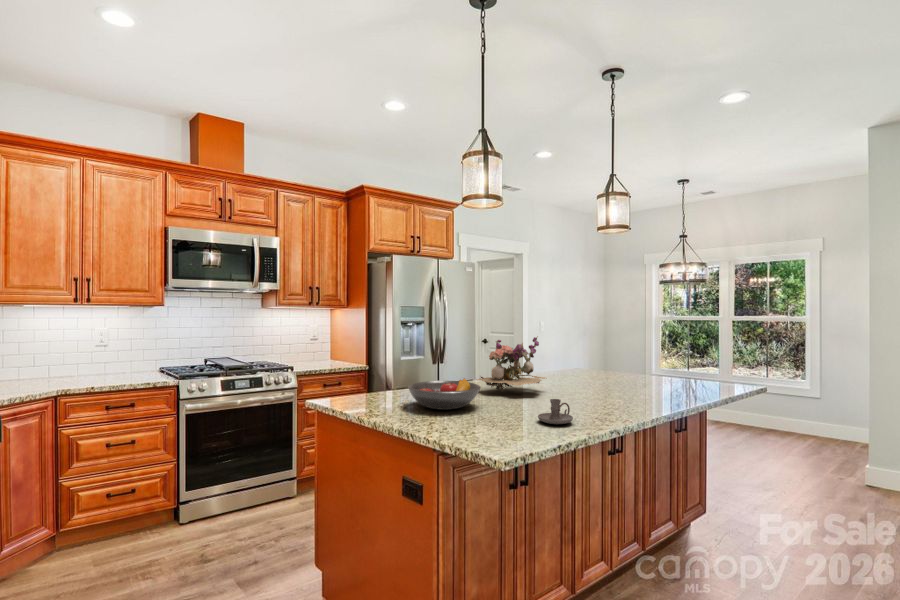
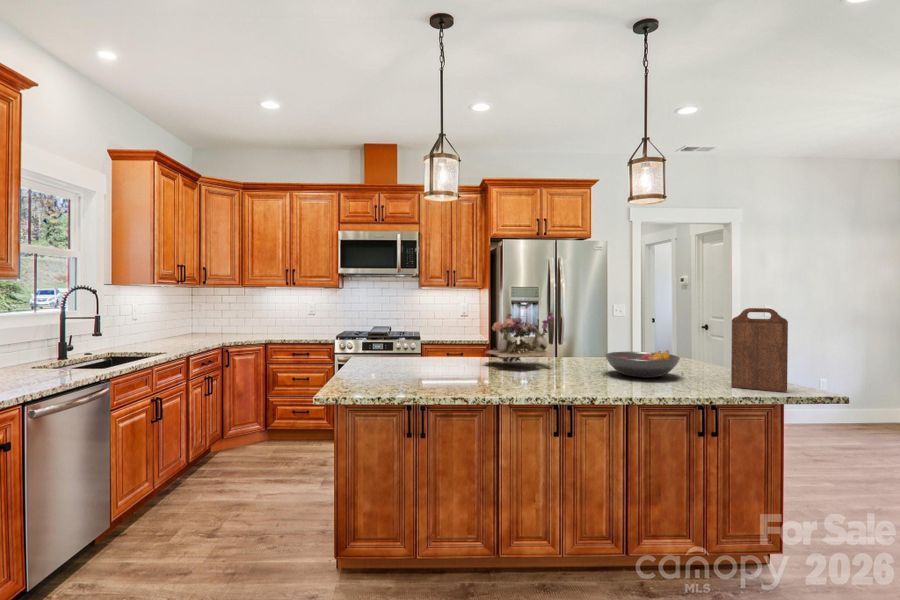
cutting board: none [687,331,721,392] -> present [731,308,788,392]
fruit bowl: present [408,378,481,410] -> present [605,350,680,378]
candle holder: present [538,399,573,424] -> none [442,365,483,389]

